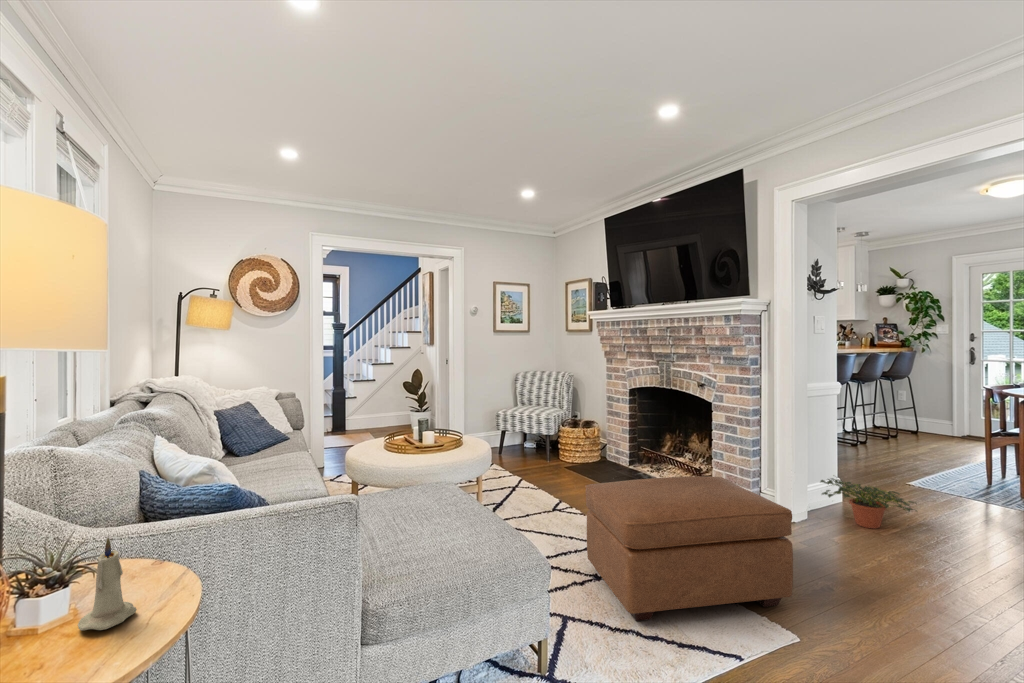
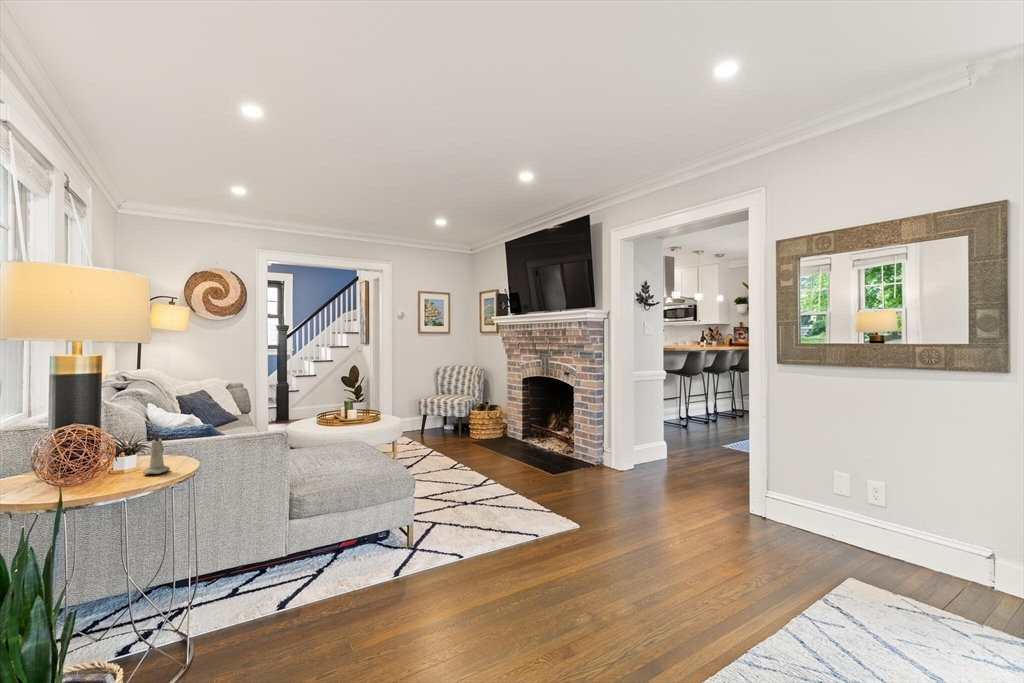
ottoman: present [585,476,793,621] -> none [460,433,587,522]
potted plant: present [820,478,917,528] -> none [642,437,705,473]

